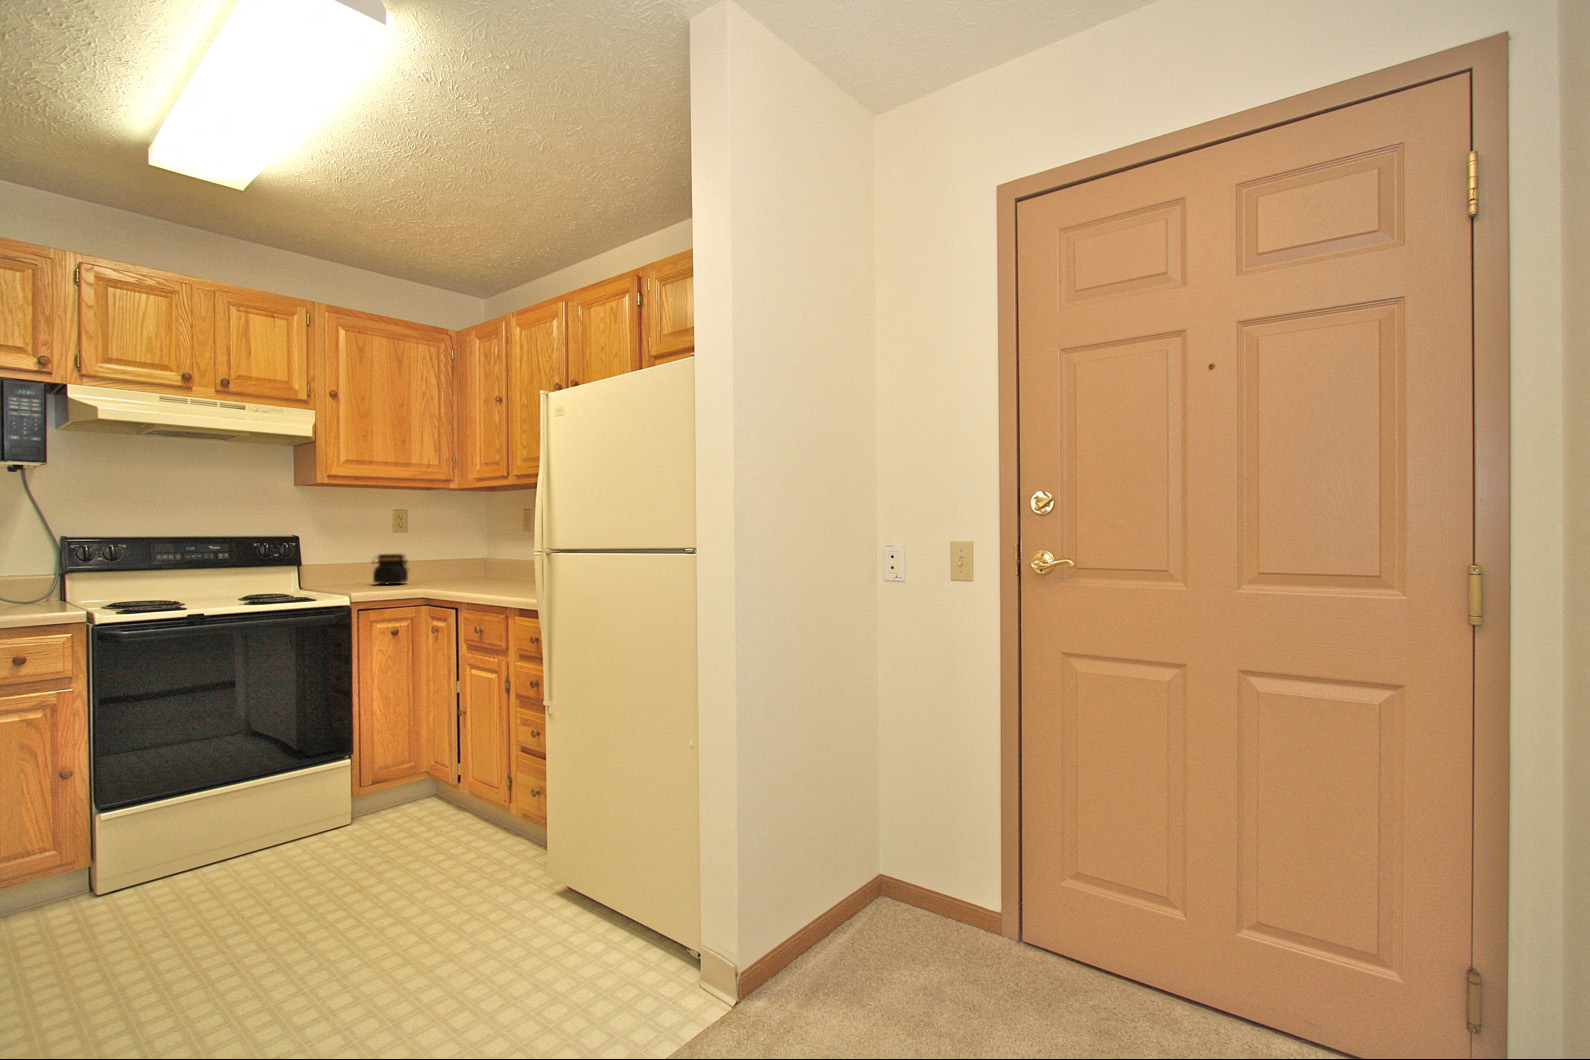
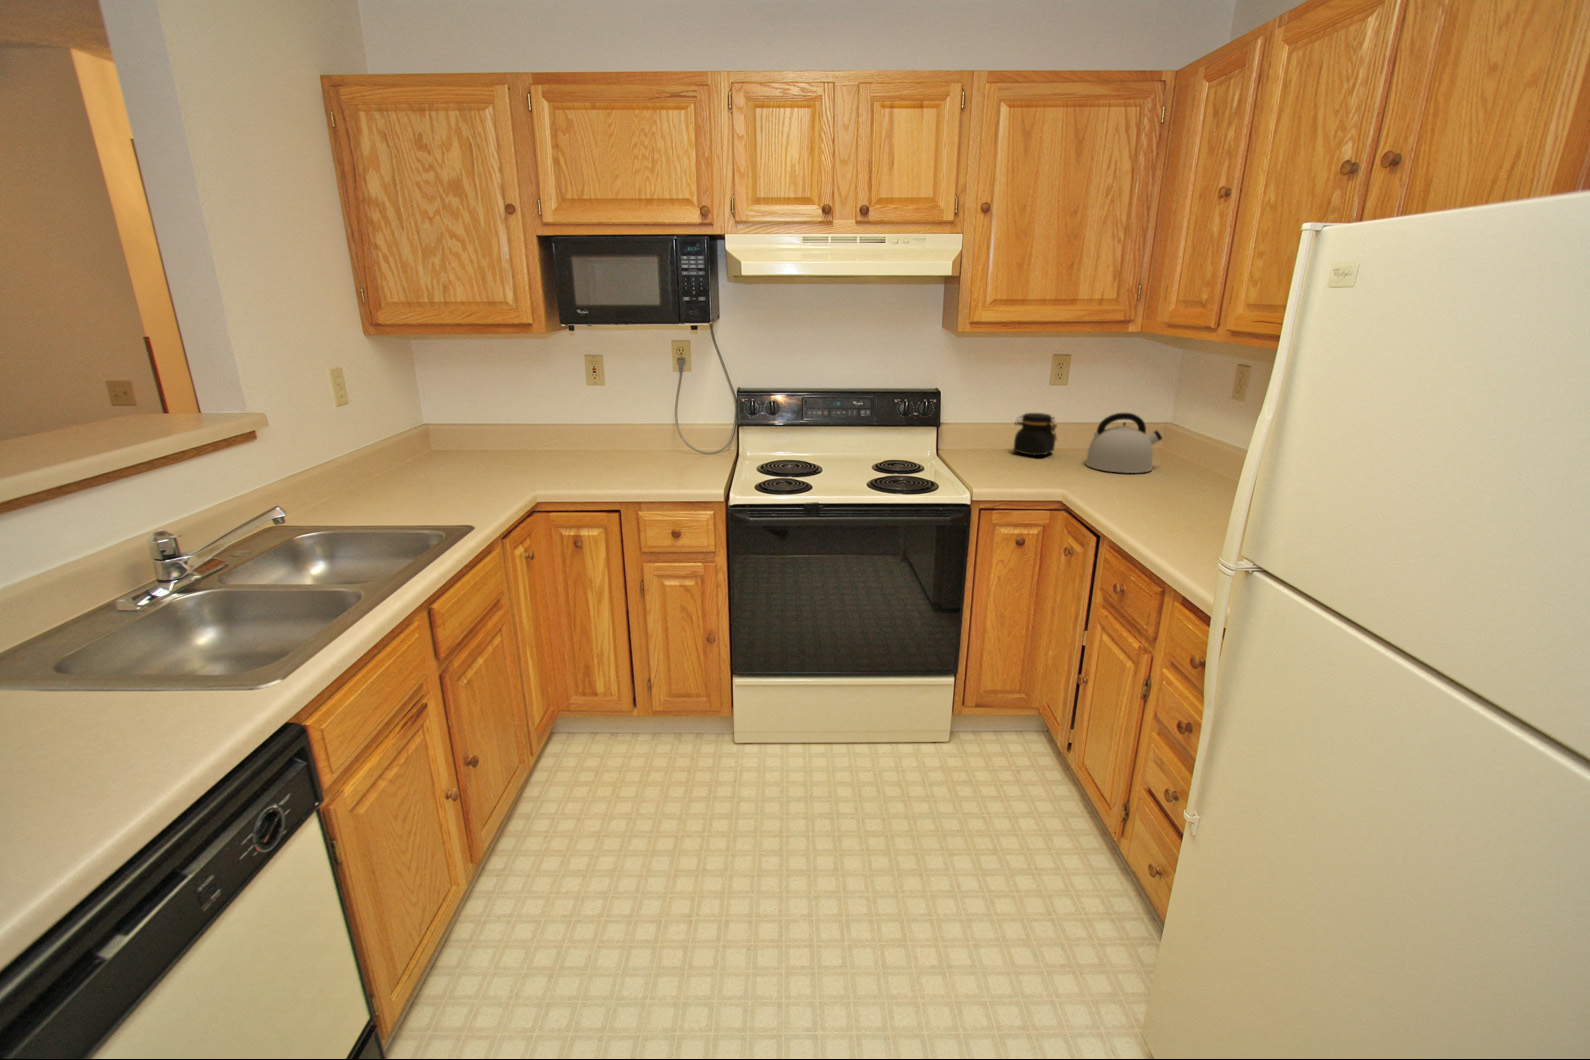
kettle: none [435,545,487,584] -> present [1085,413,1162,473]

